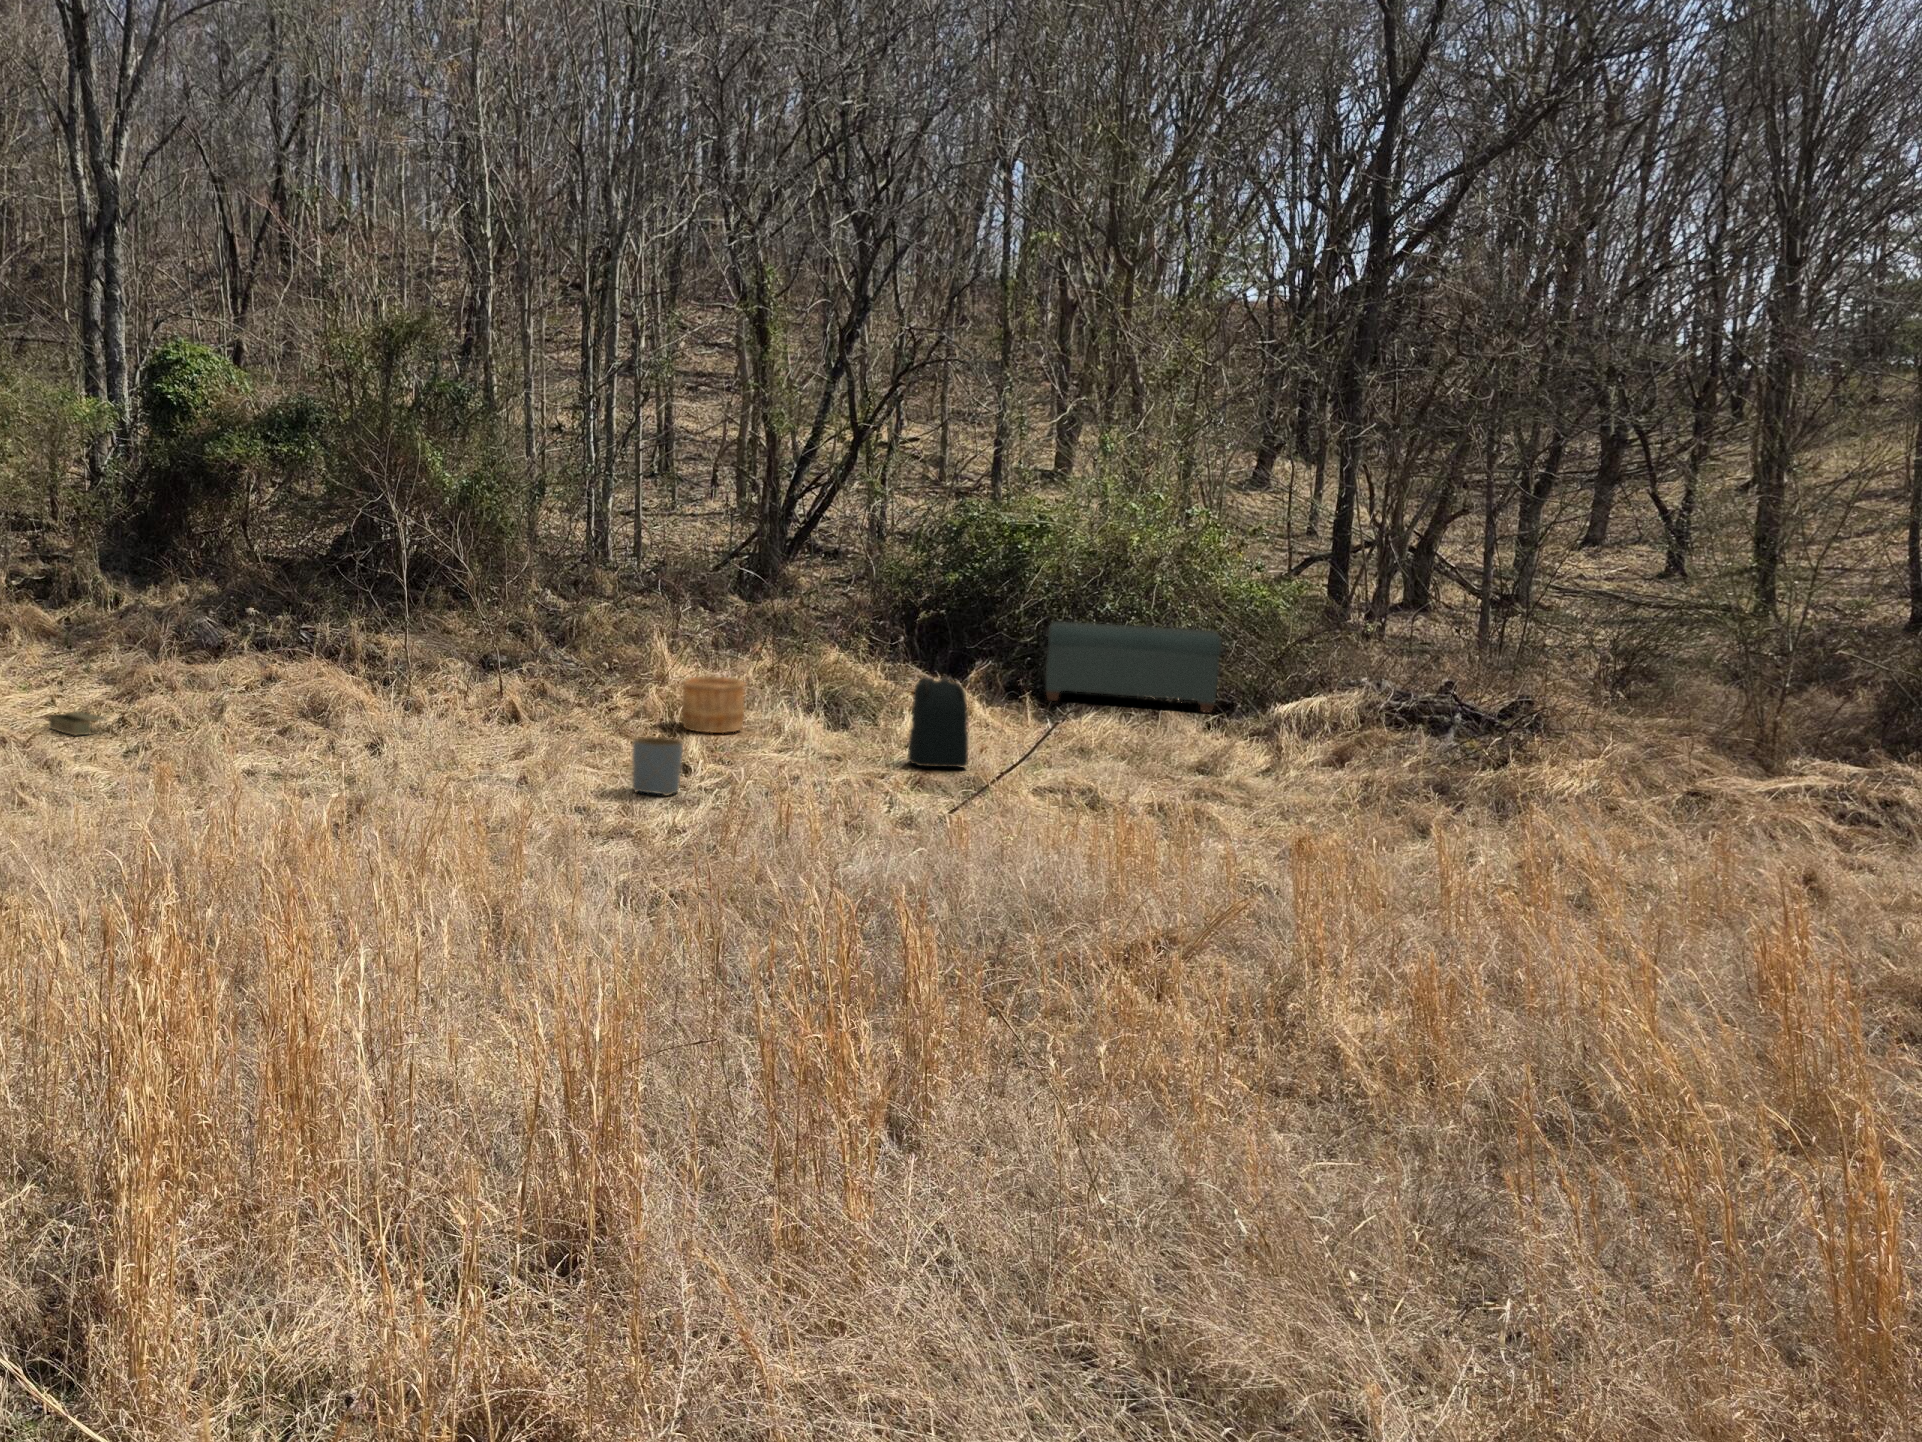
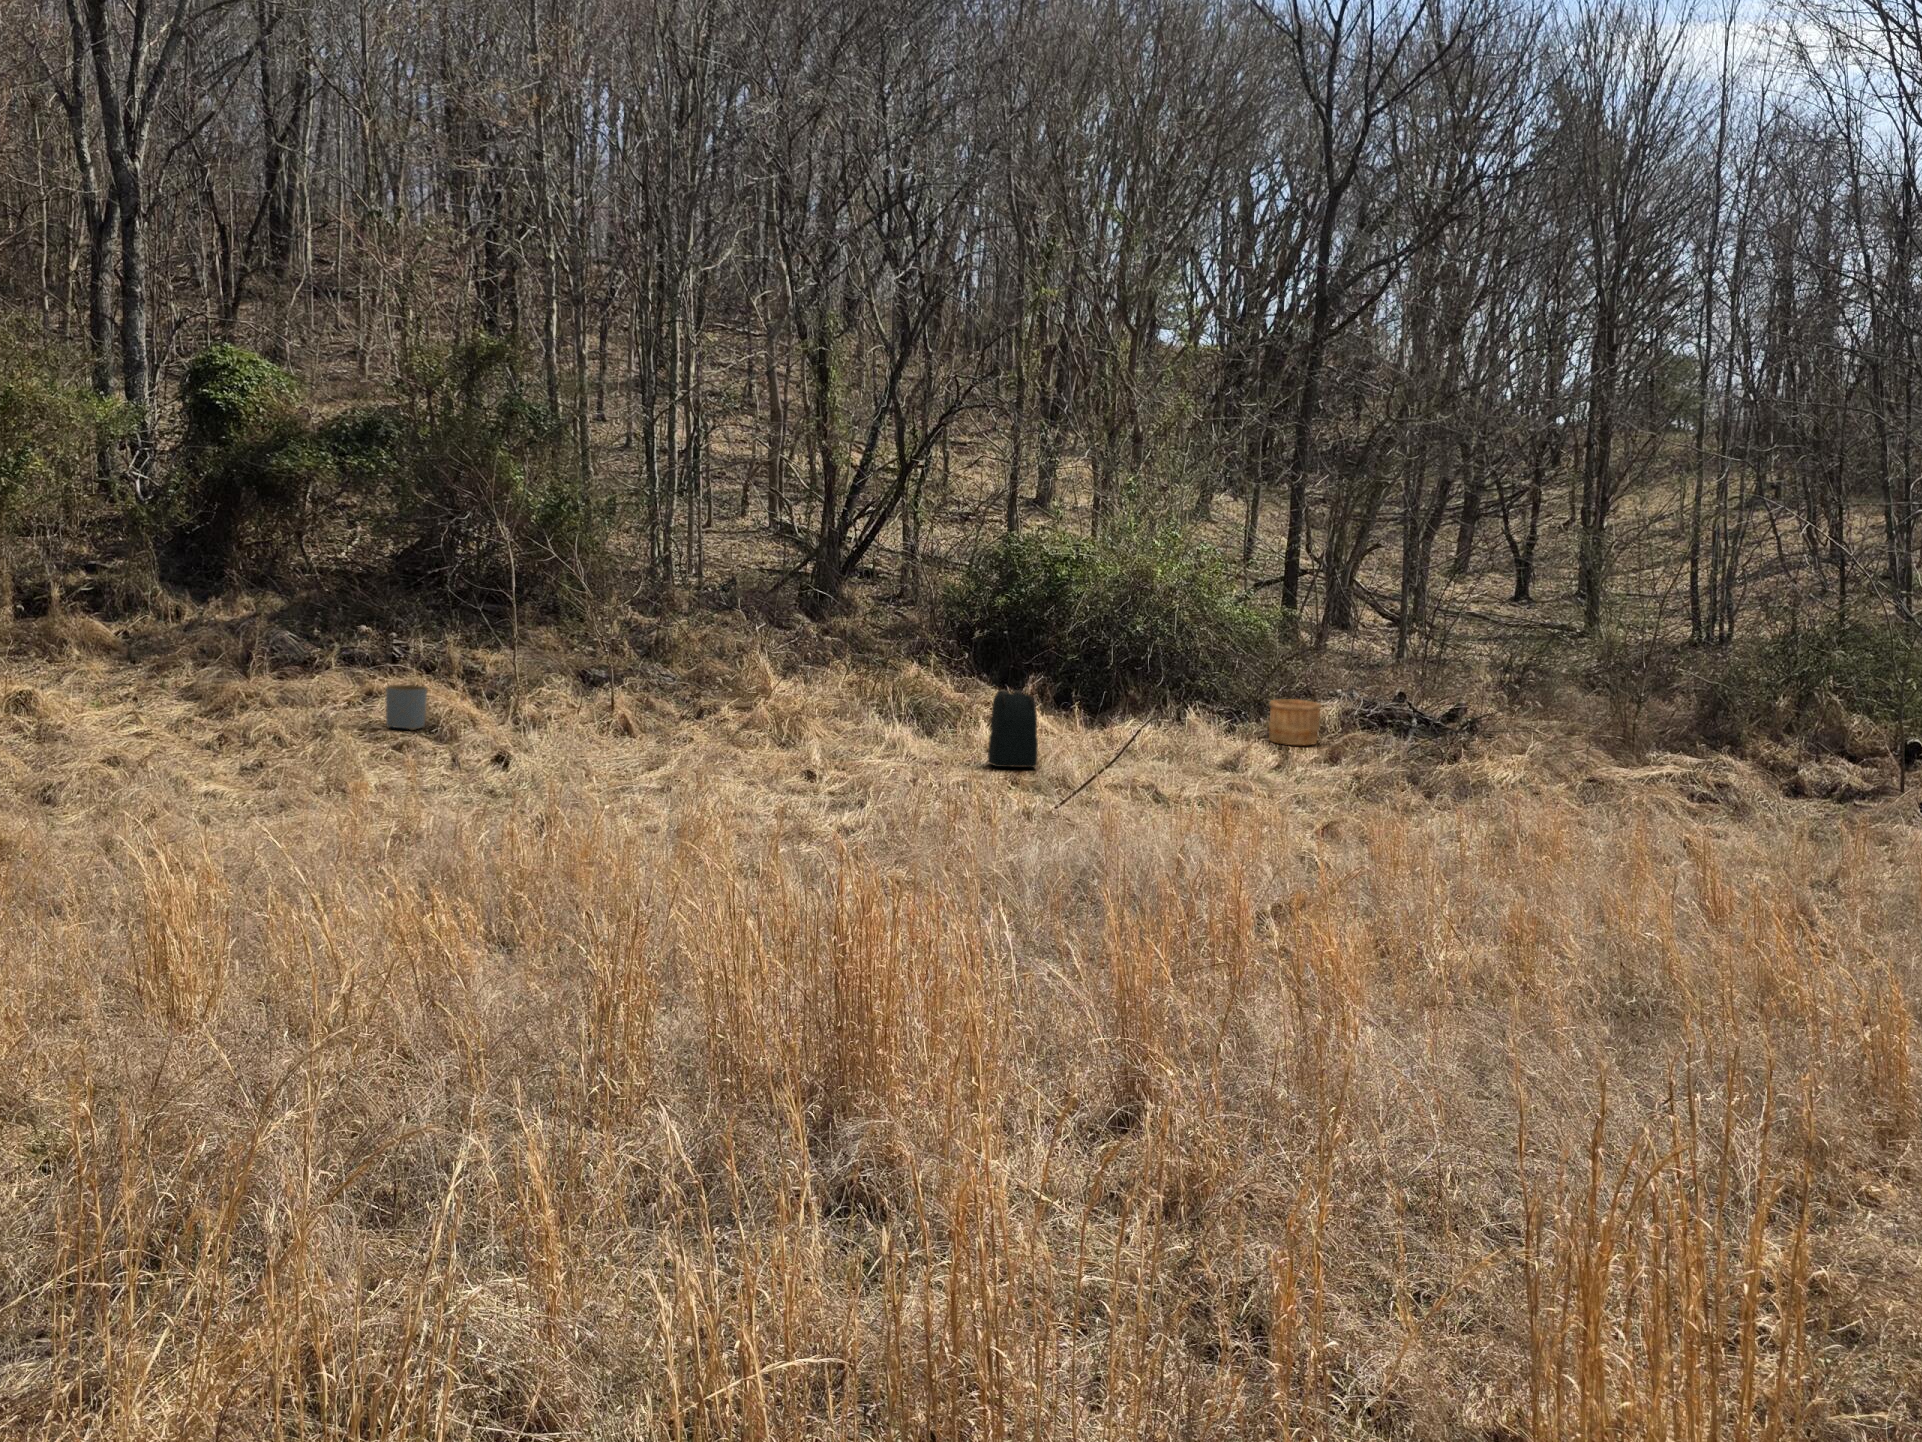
bench: present [1046,622,1222,713] -> none [1094,640,1236,720]
wooden bucket: present [682,676,746,733] -> present [1269,699,1321,746]
toolbox: present [49,712,105,736] -> none [168,729,233,753]
planter: present [632,737,683,796] -> present [386,685,427,730]

